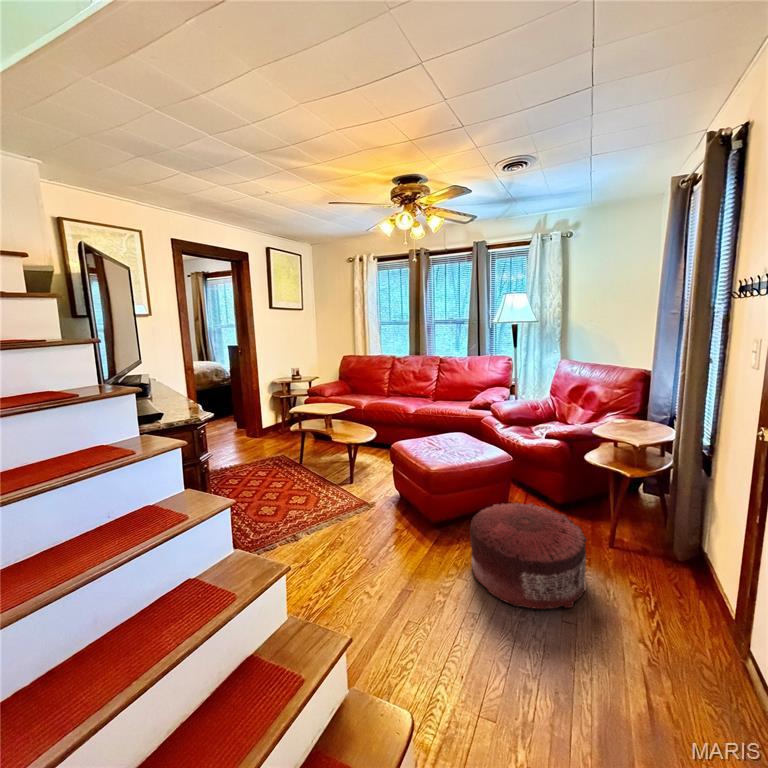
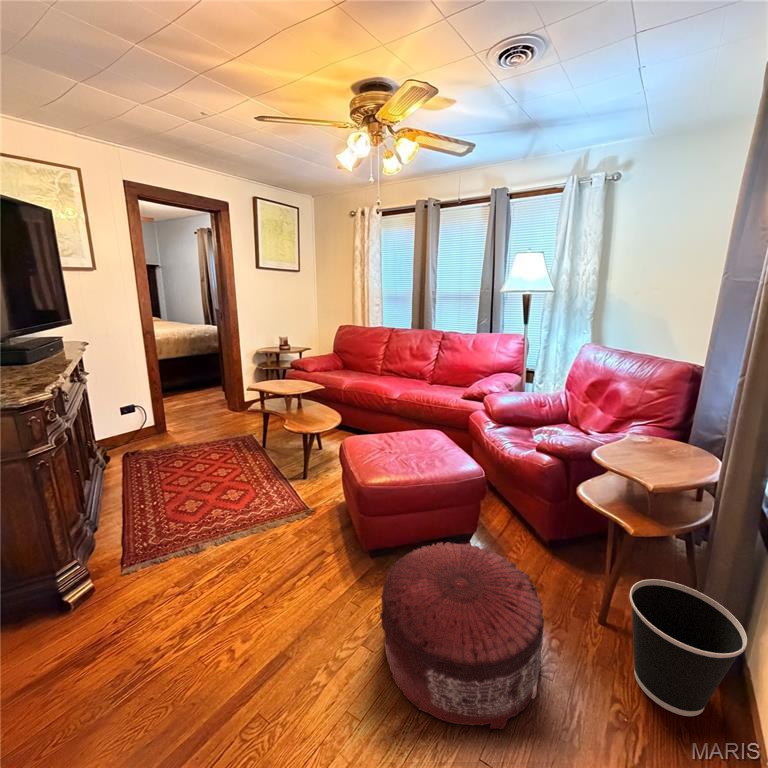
wastebasket: none [633,508,707,588] -> present [630,579,747,716]

